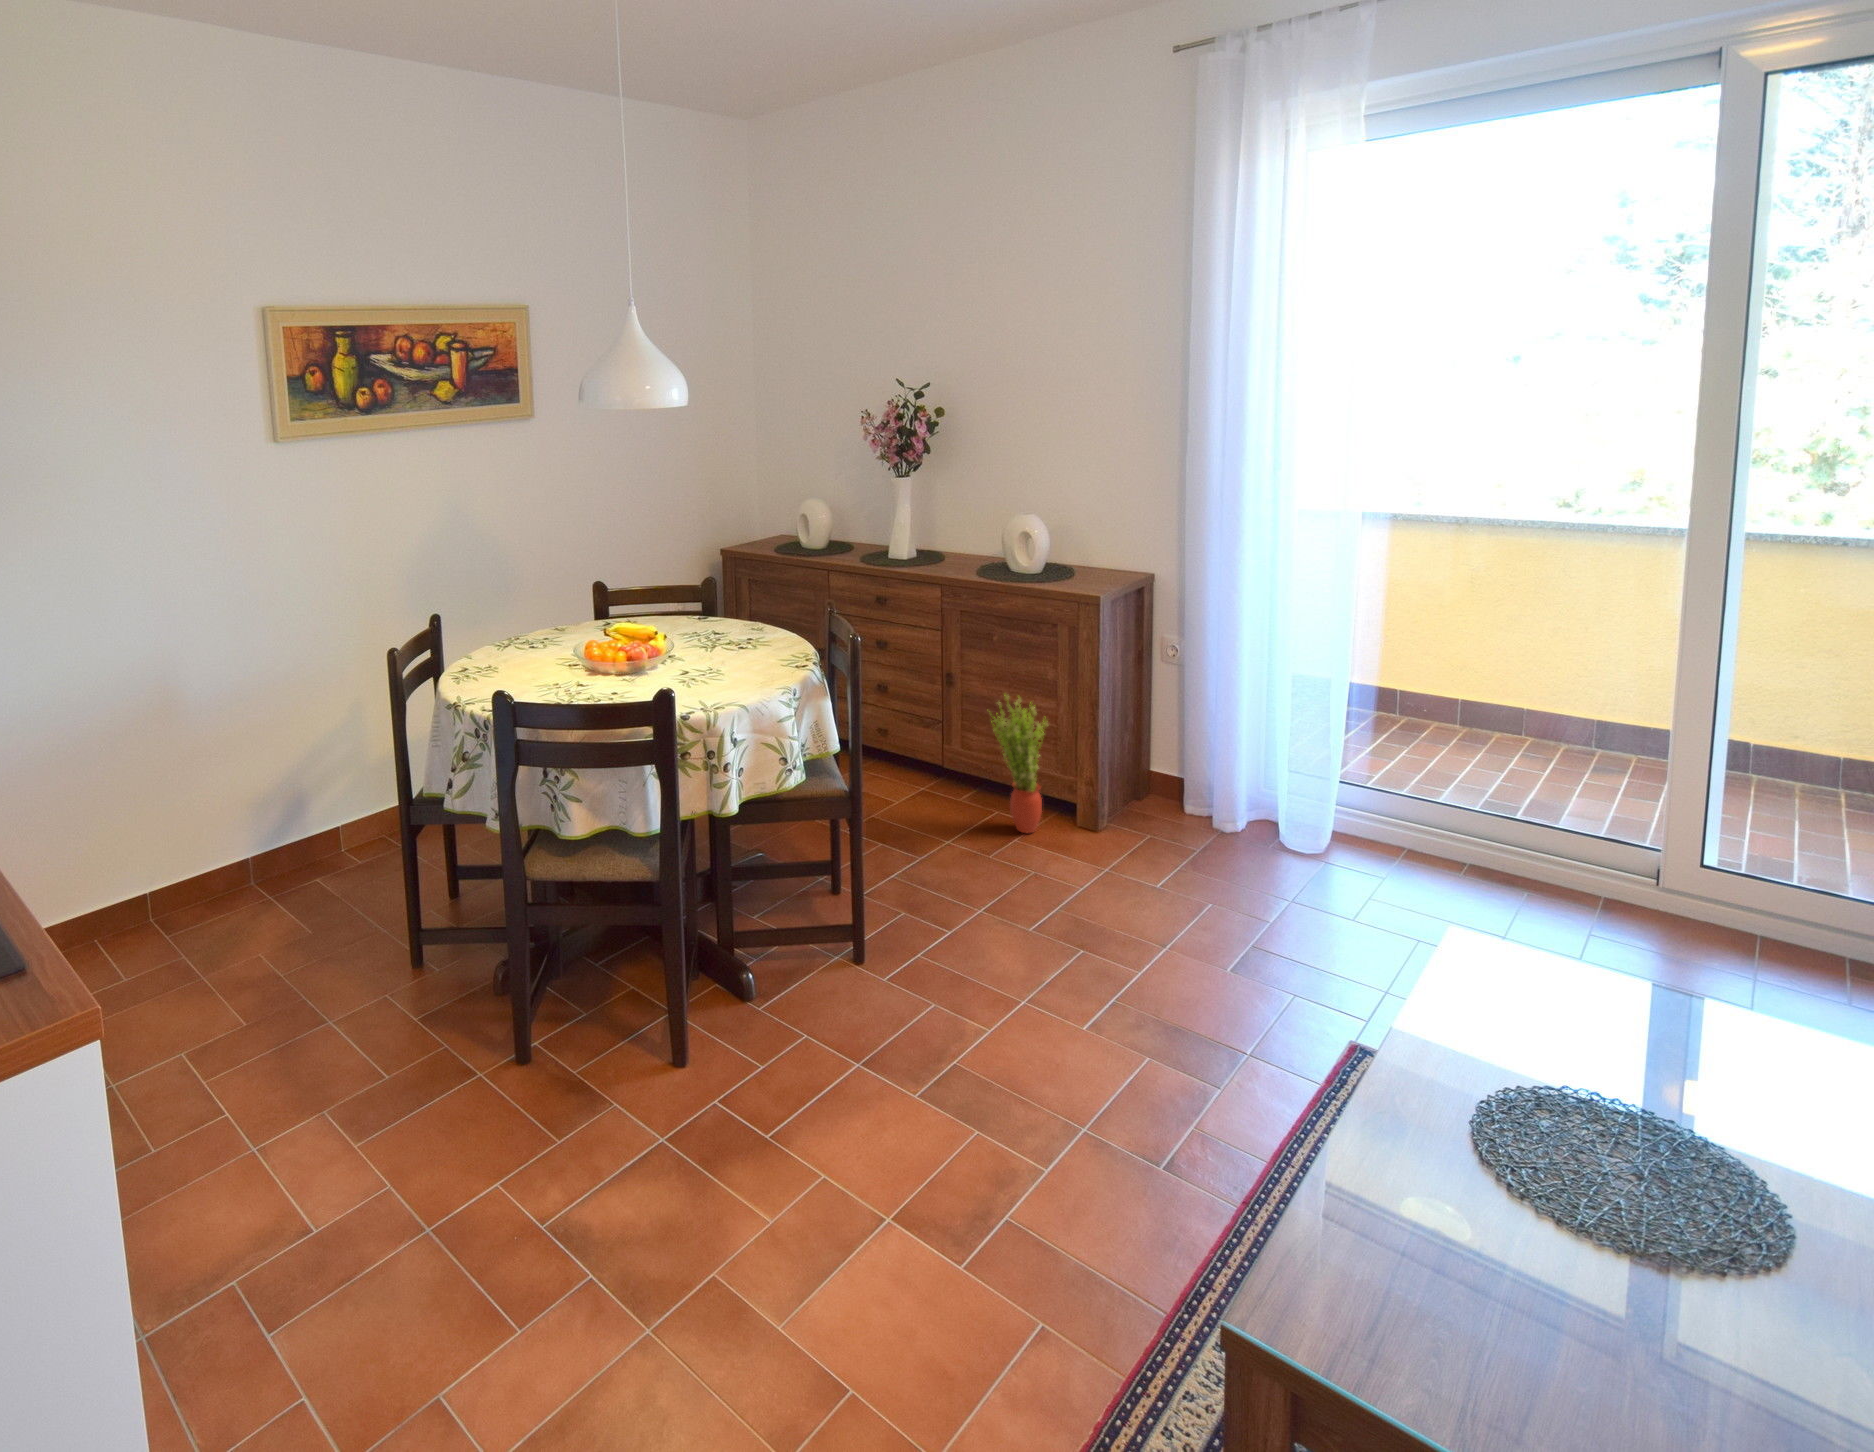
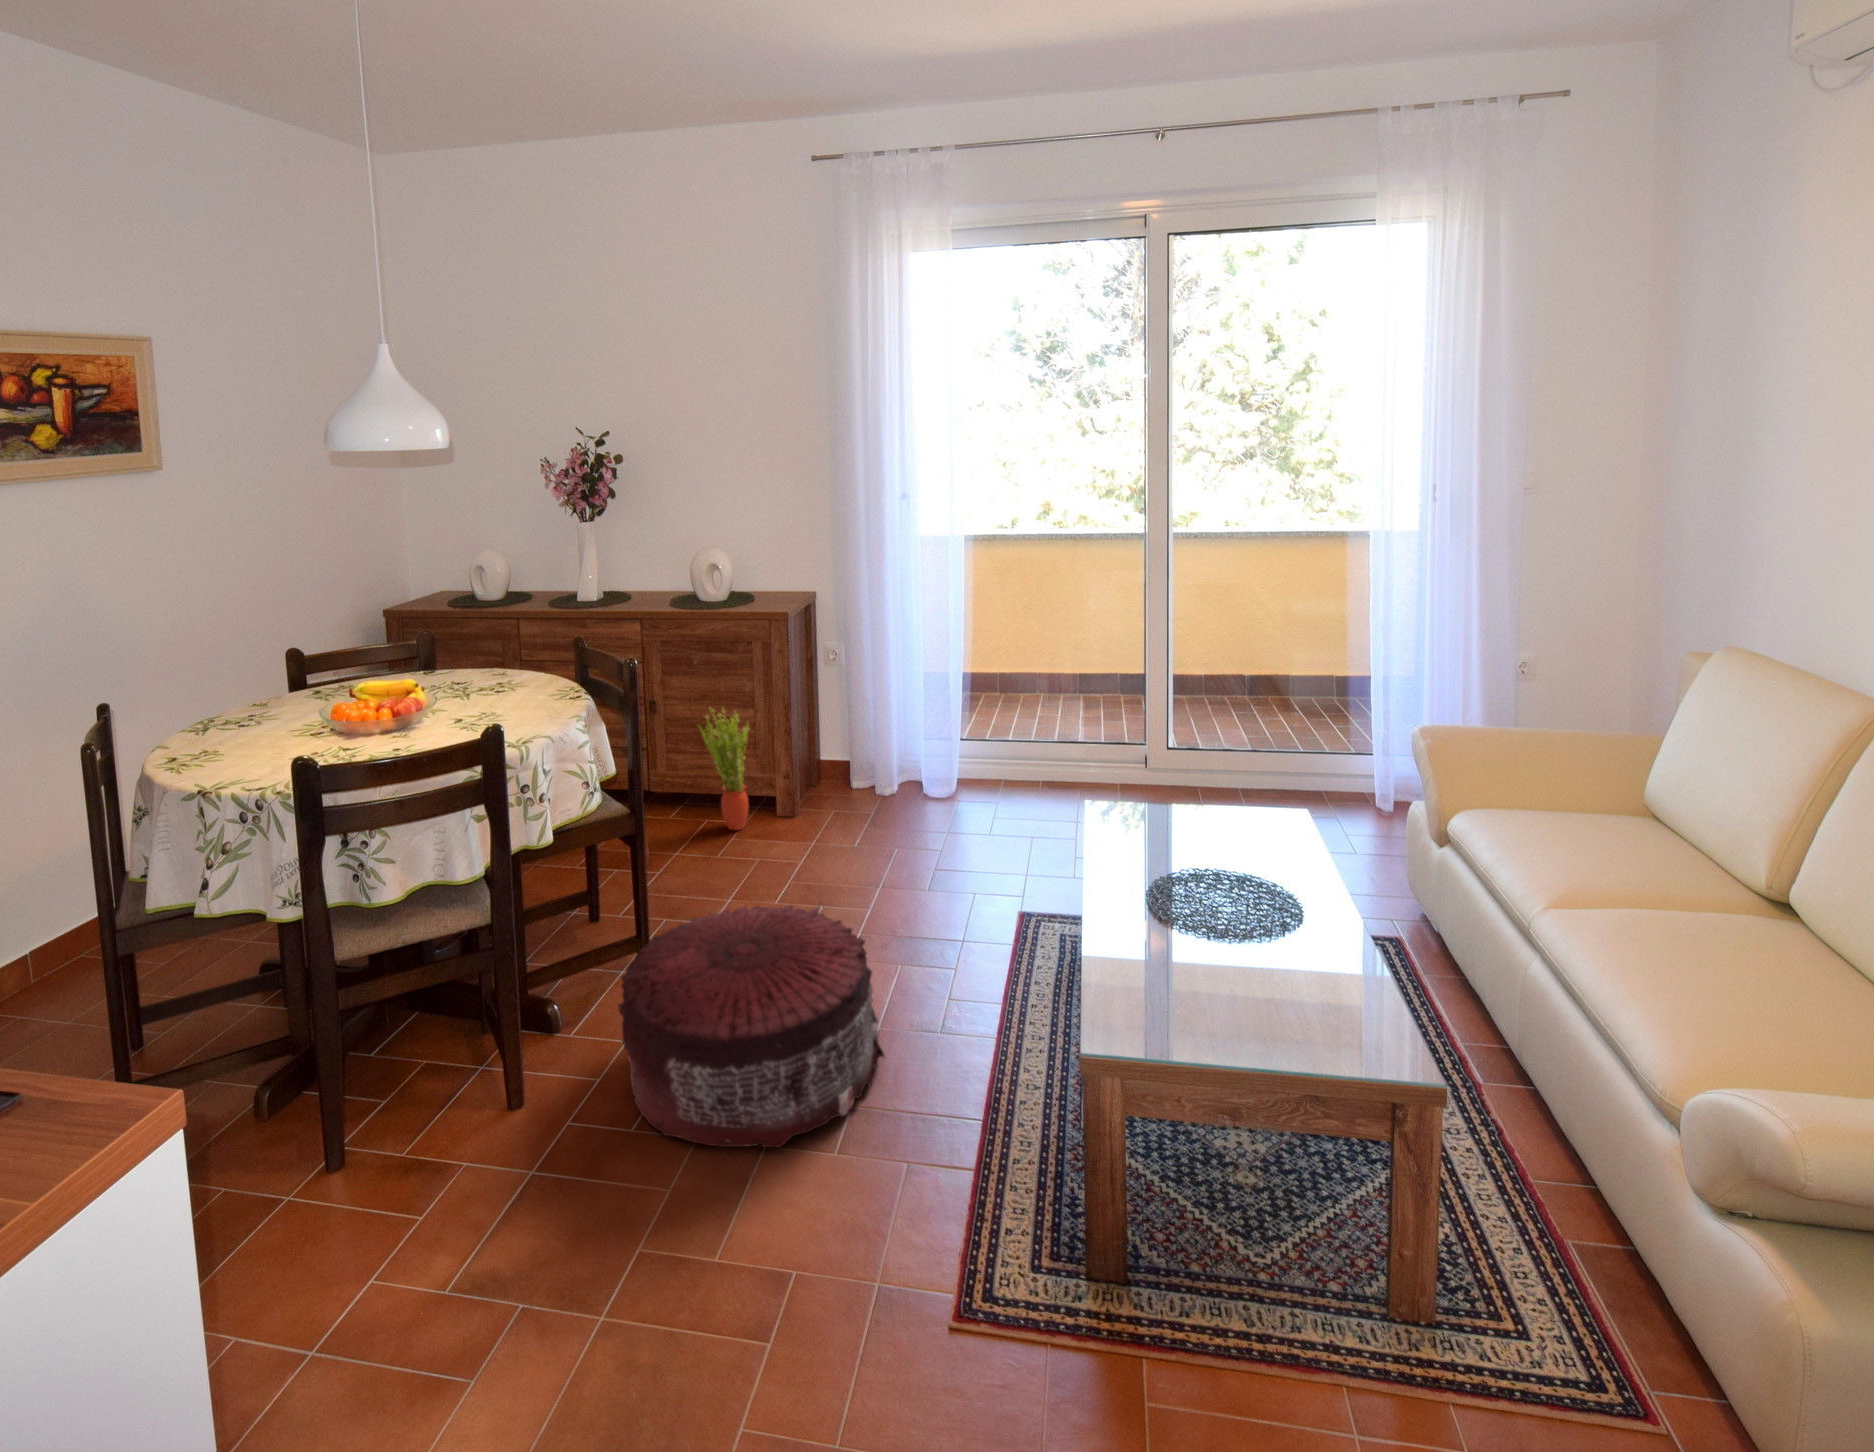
pouf: none [768,928,1067,1227] -> present [618,906,884,1148]

